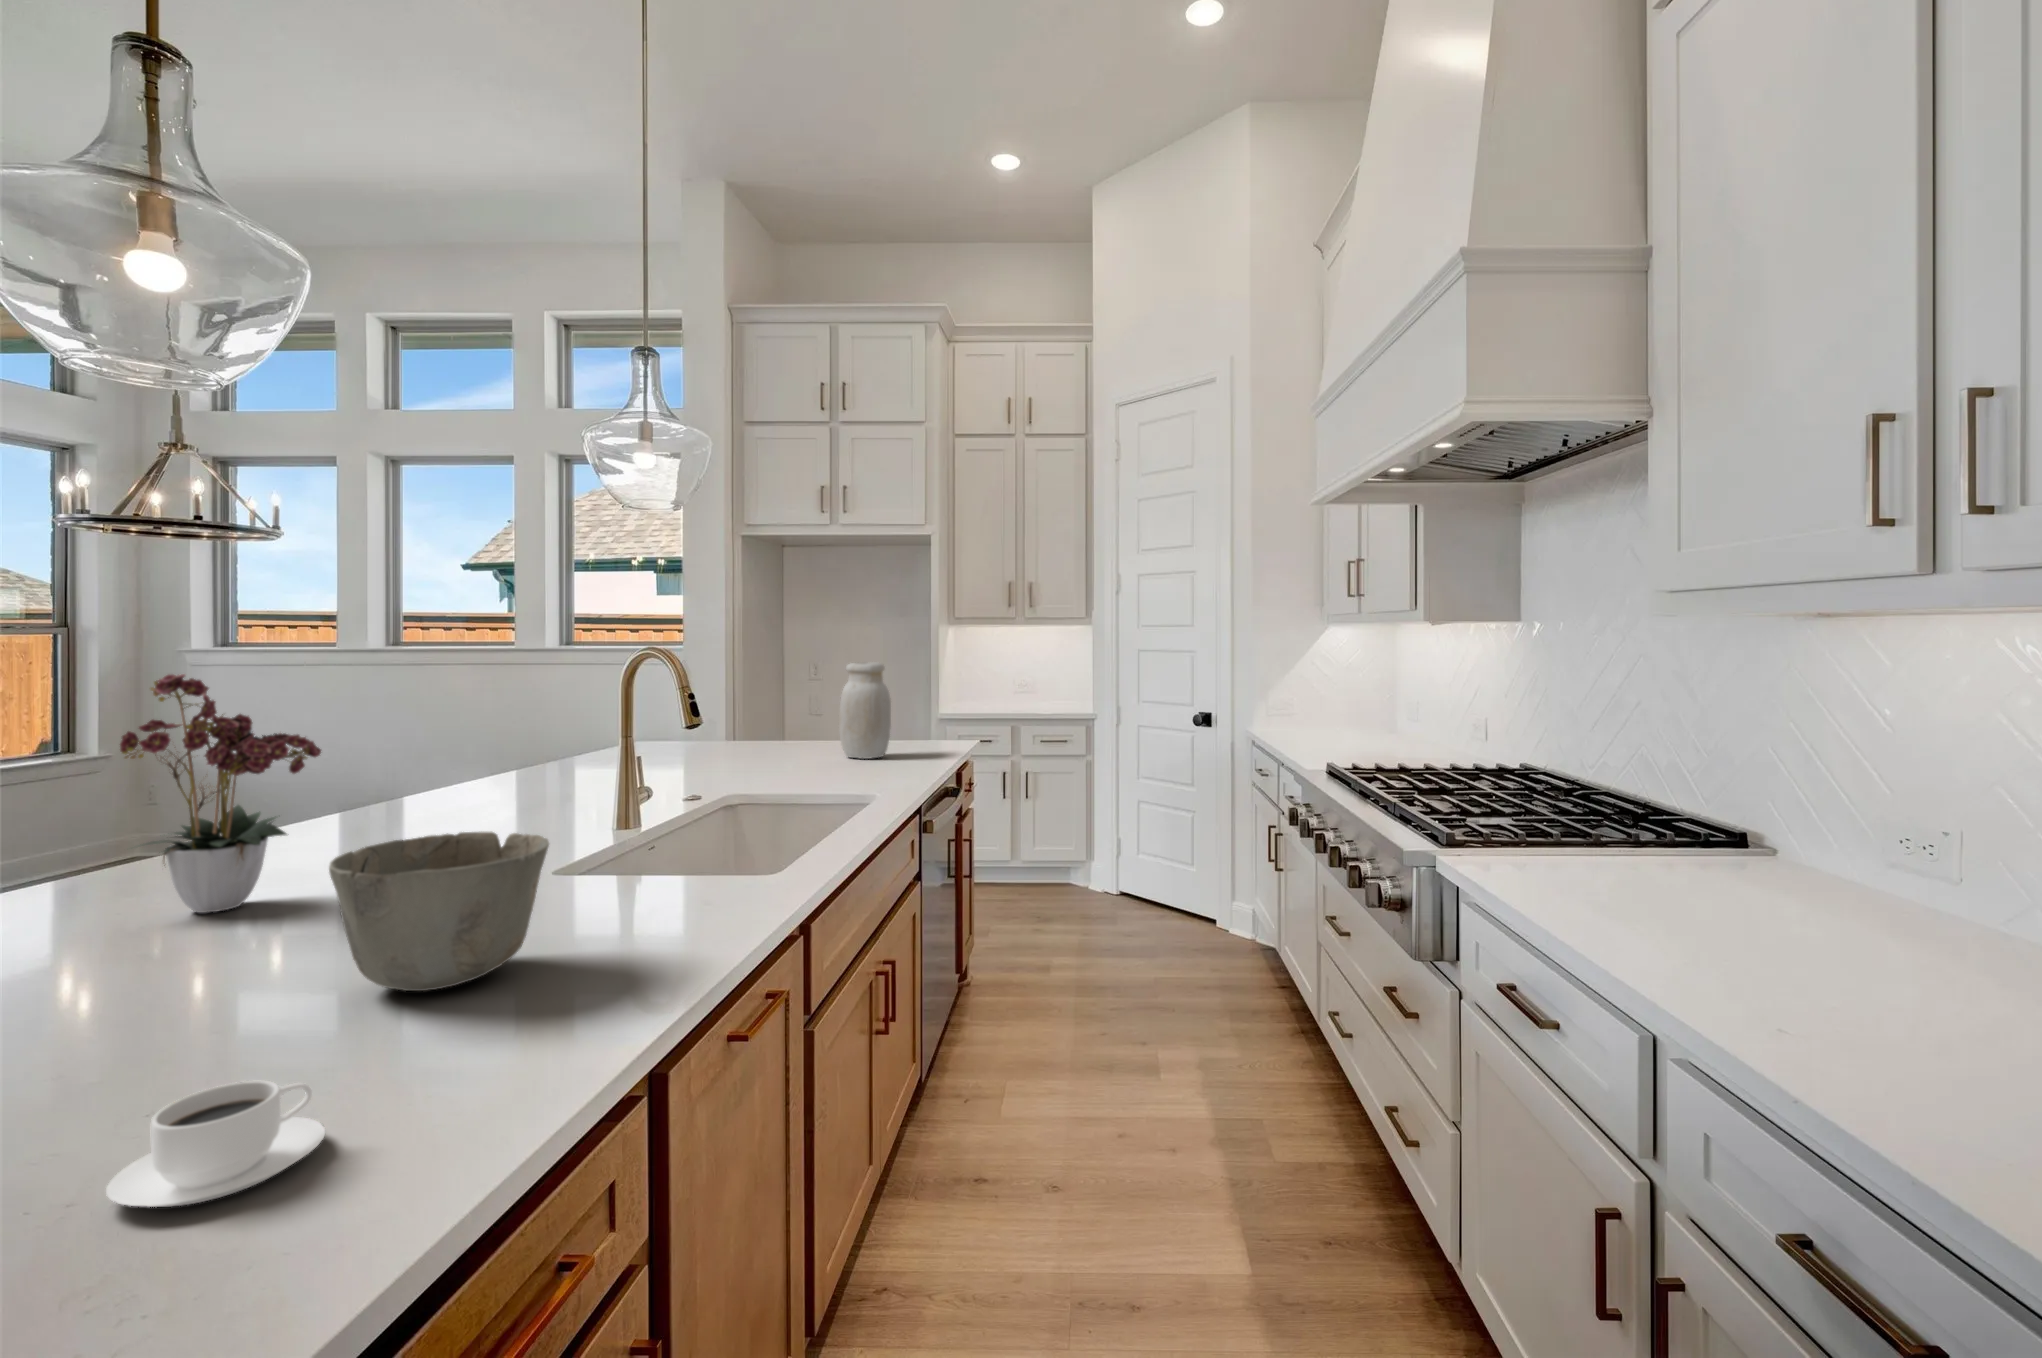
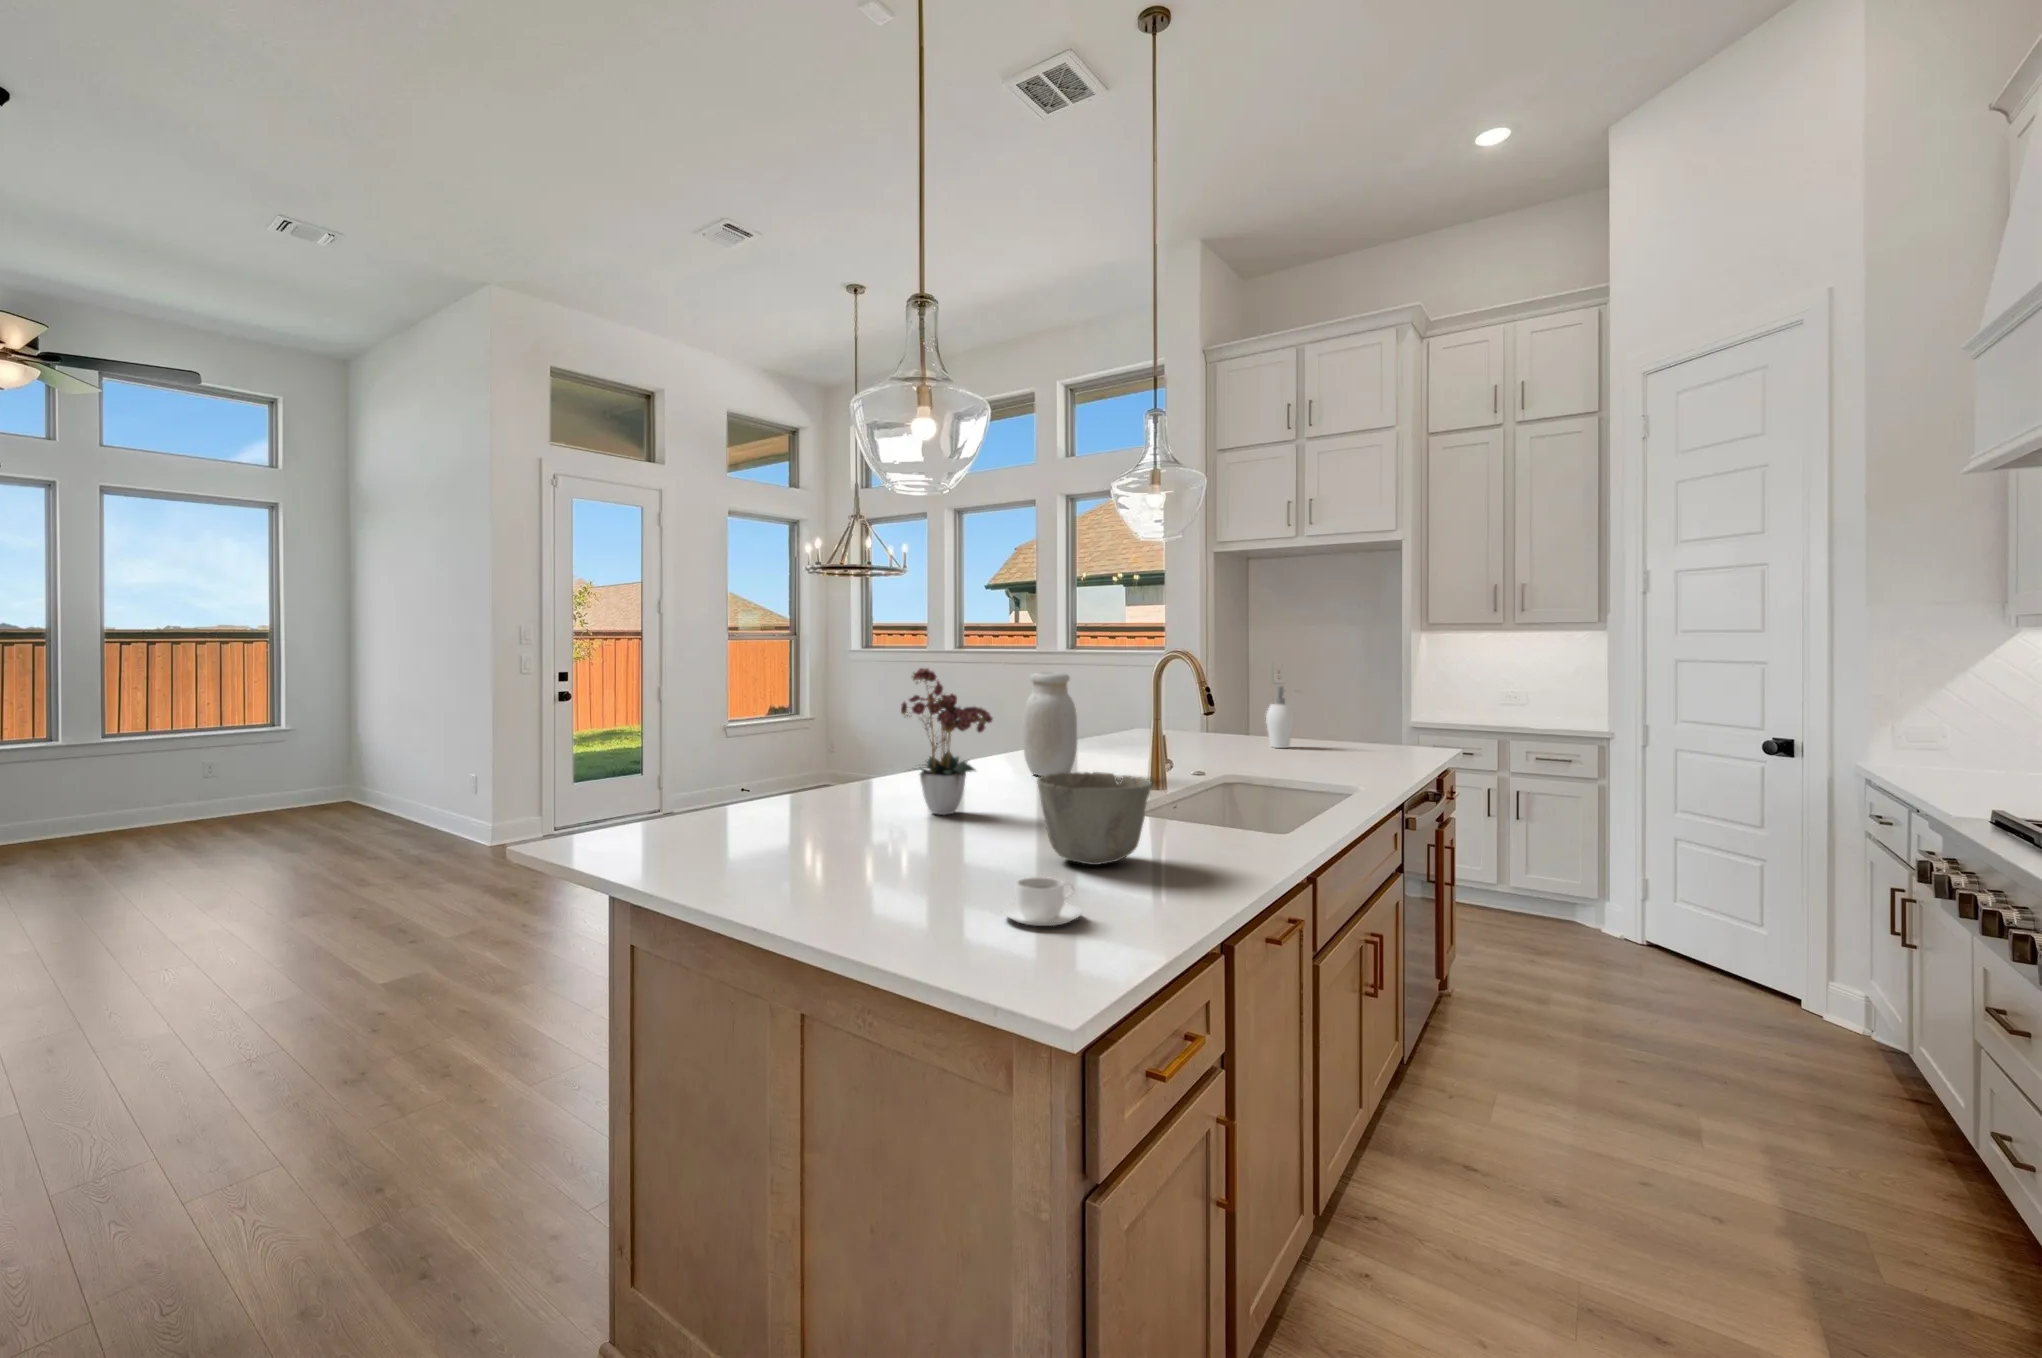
jar: present [839,662,891,759] -> present [1023,672,1077,776]
soap dispenser: none [784,682,824,750] -> present [1266,686,1294,748]

